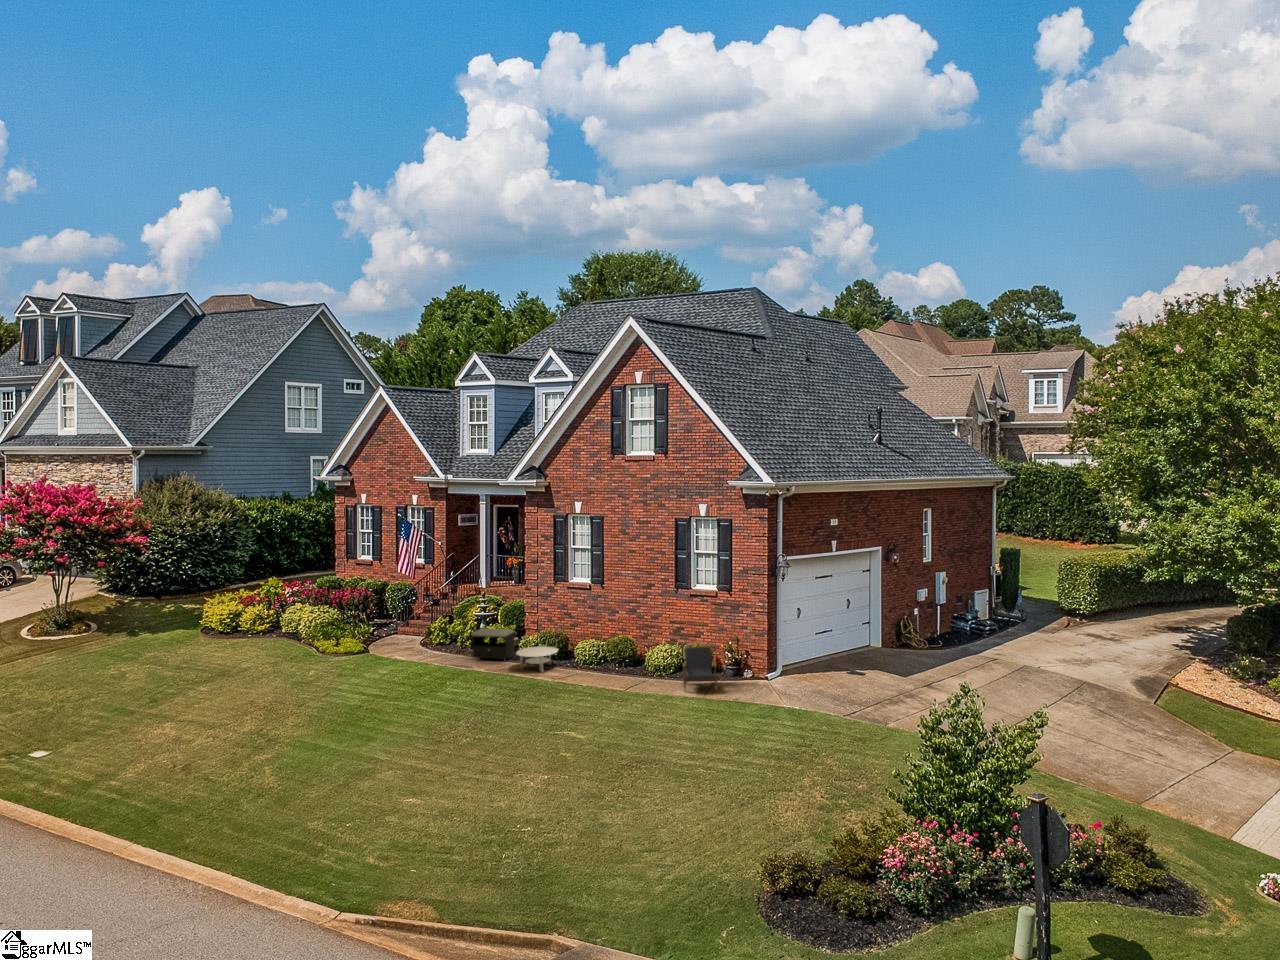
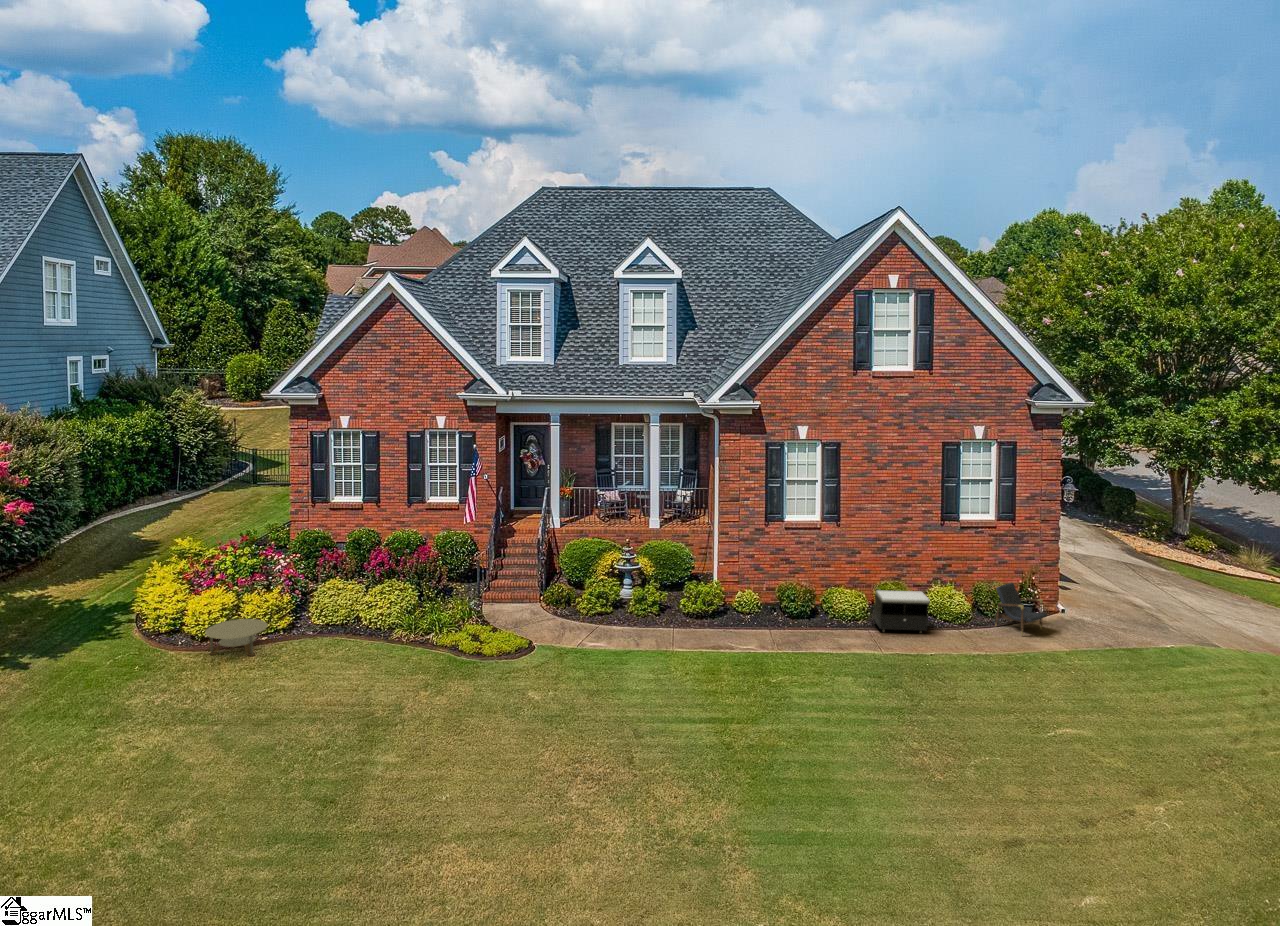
storage bench: present [472,629,515,660] -> present [874,590,930,633]
round table: present [516,646,558,672] -> present [205,619,267,656]

